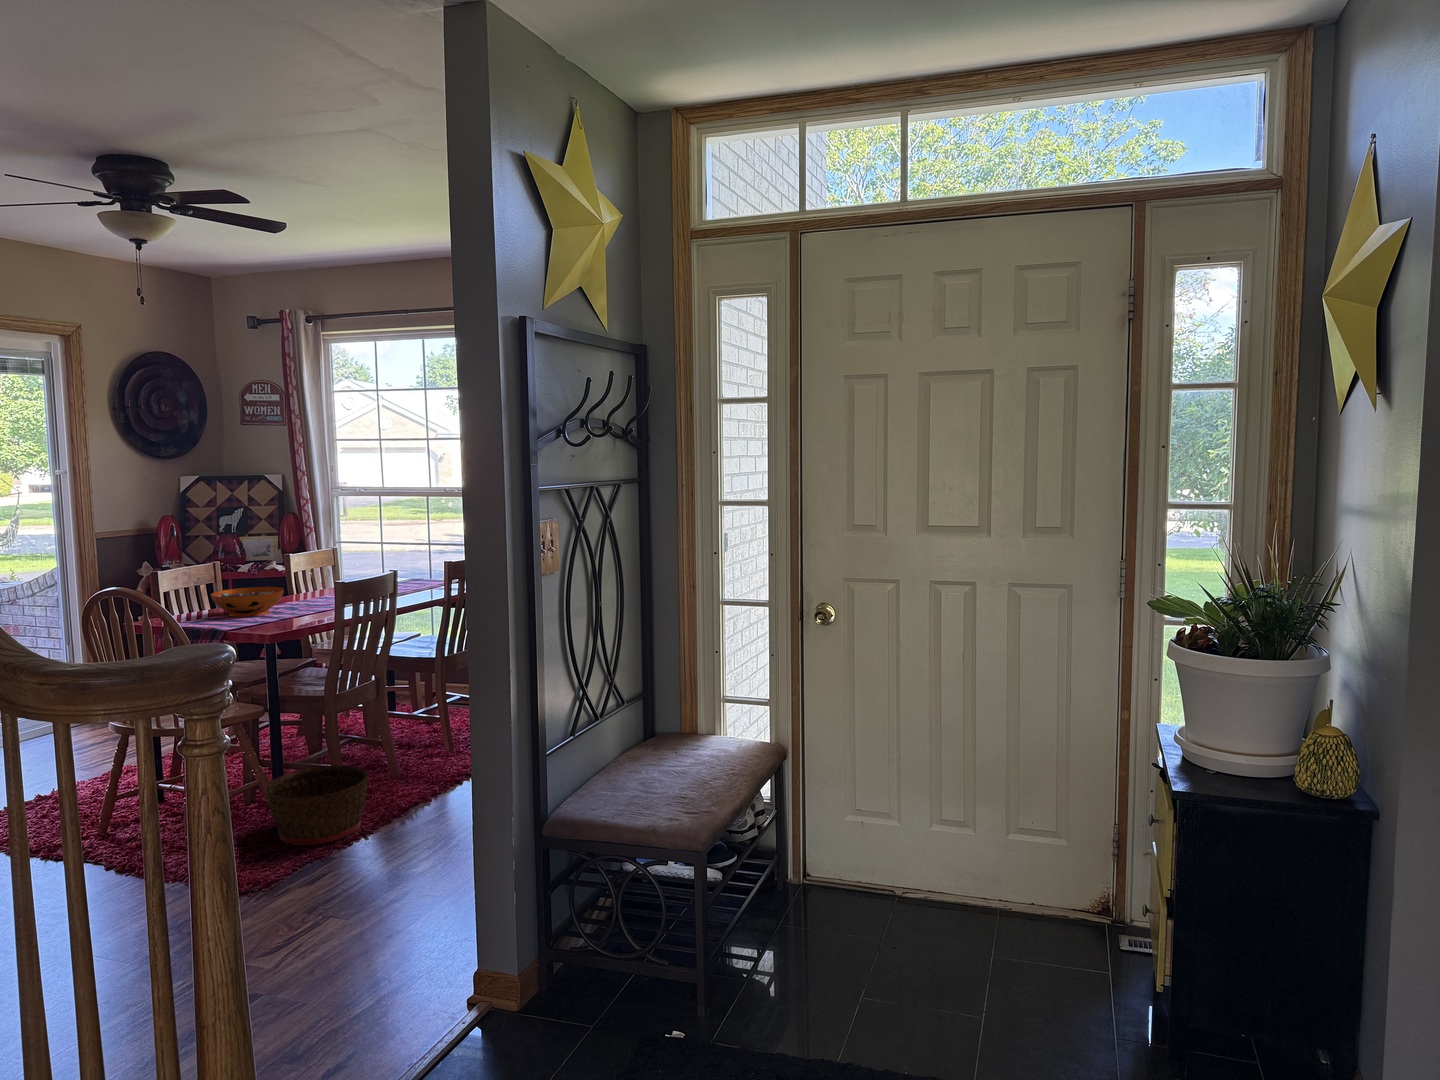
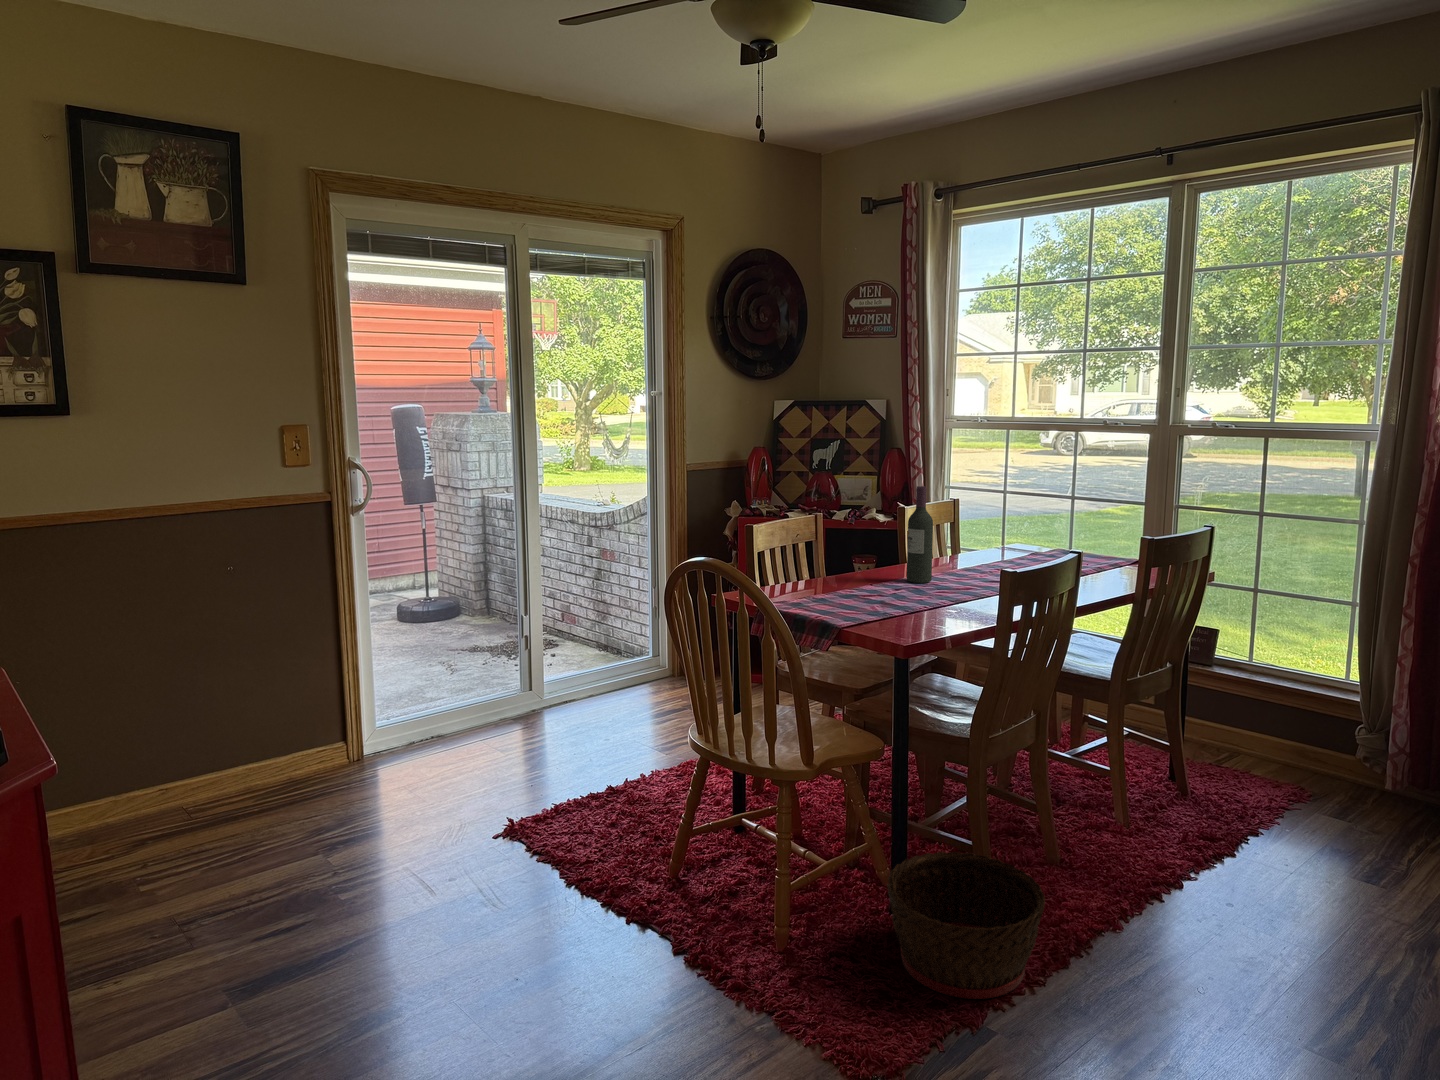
wine bottle: none [283,537,305,605] -> present [907,486,933,583]
decorative bowl: present [211,587,284,617] -> none [818,555,913,599]

